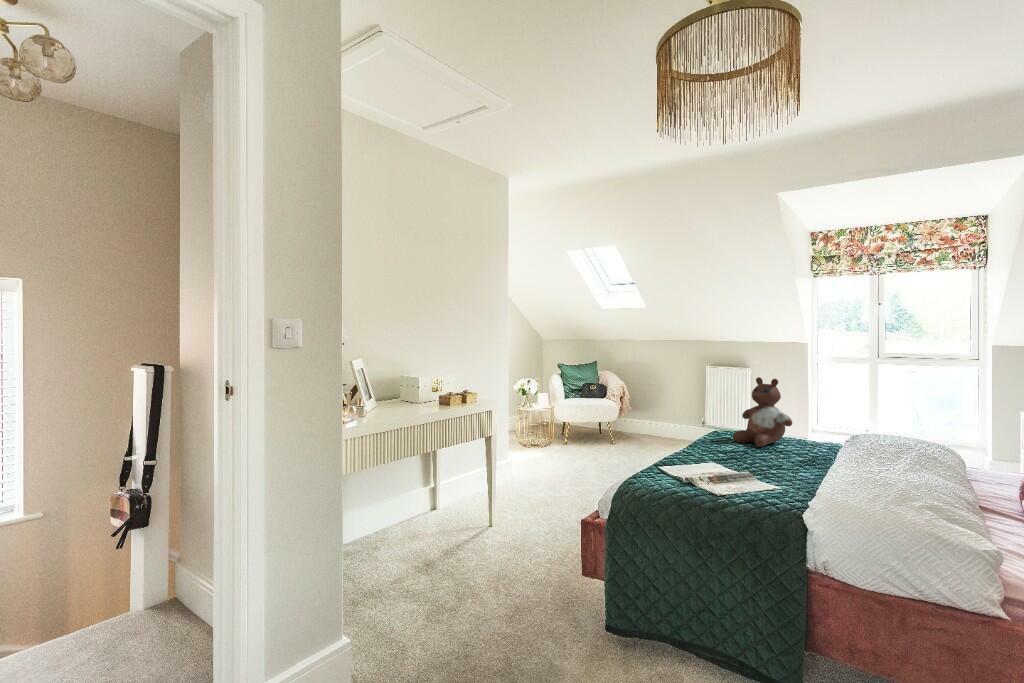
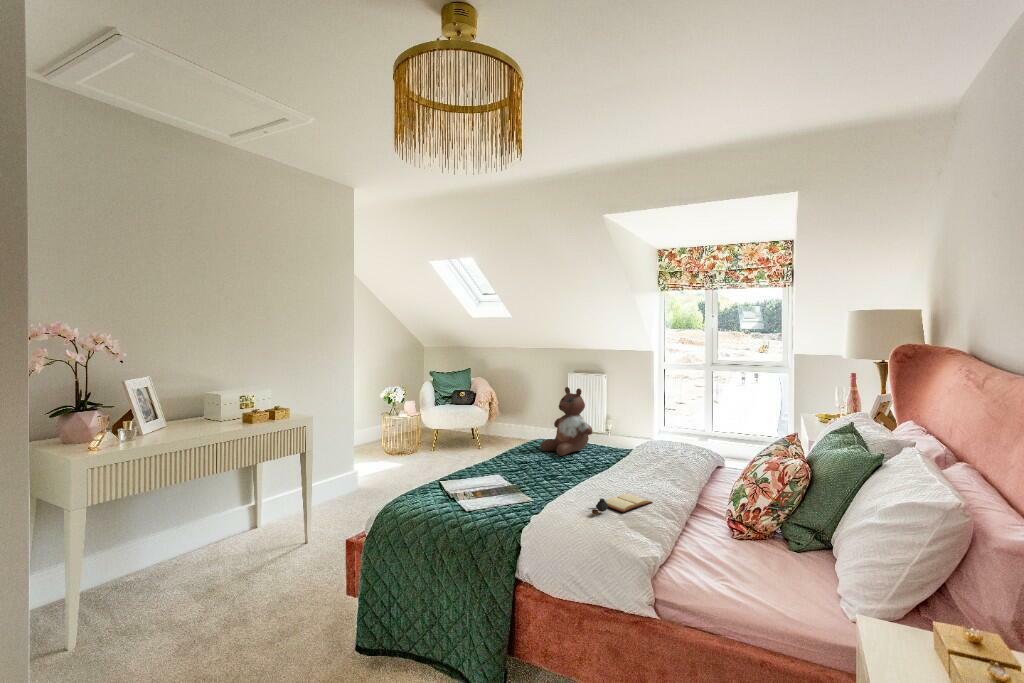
book: none [853,481,917,498] -> present [590,494,652,514]

